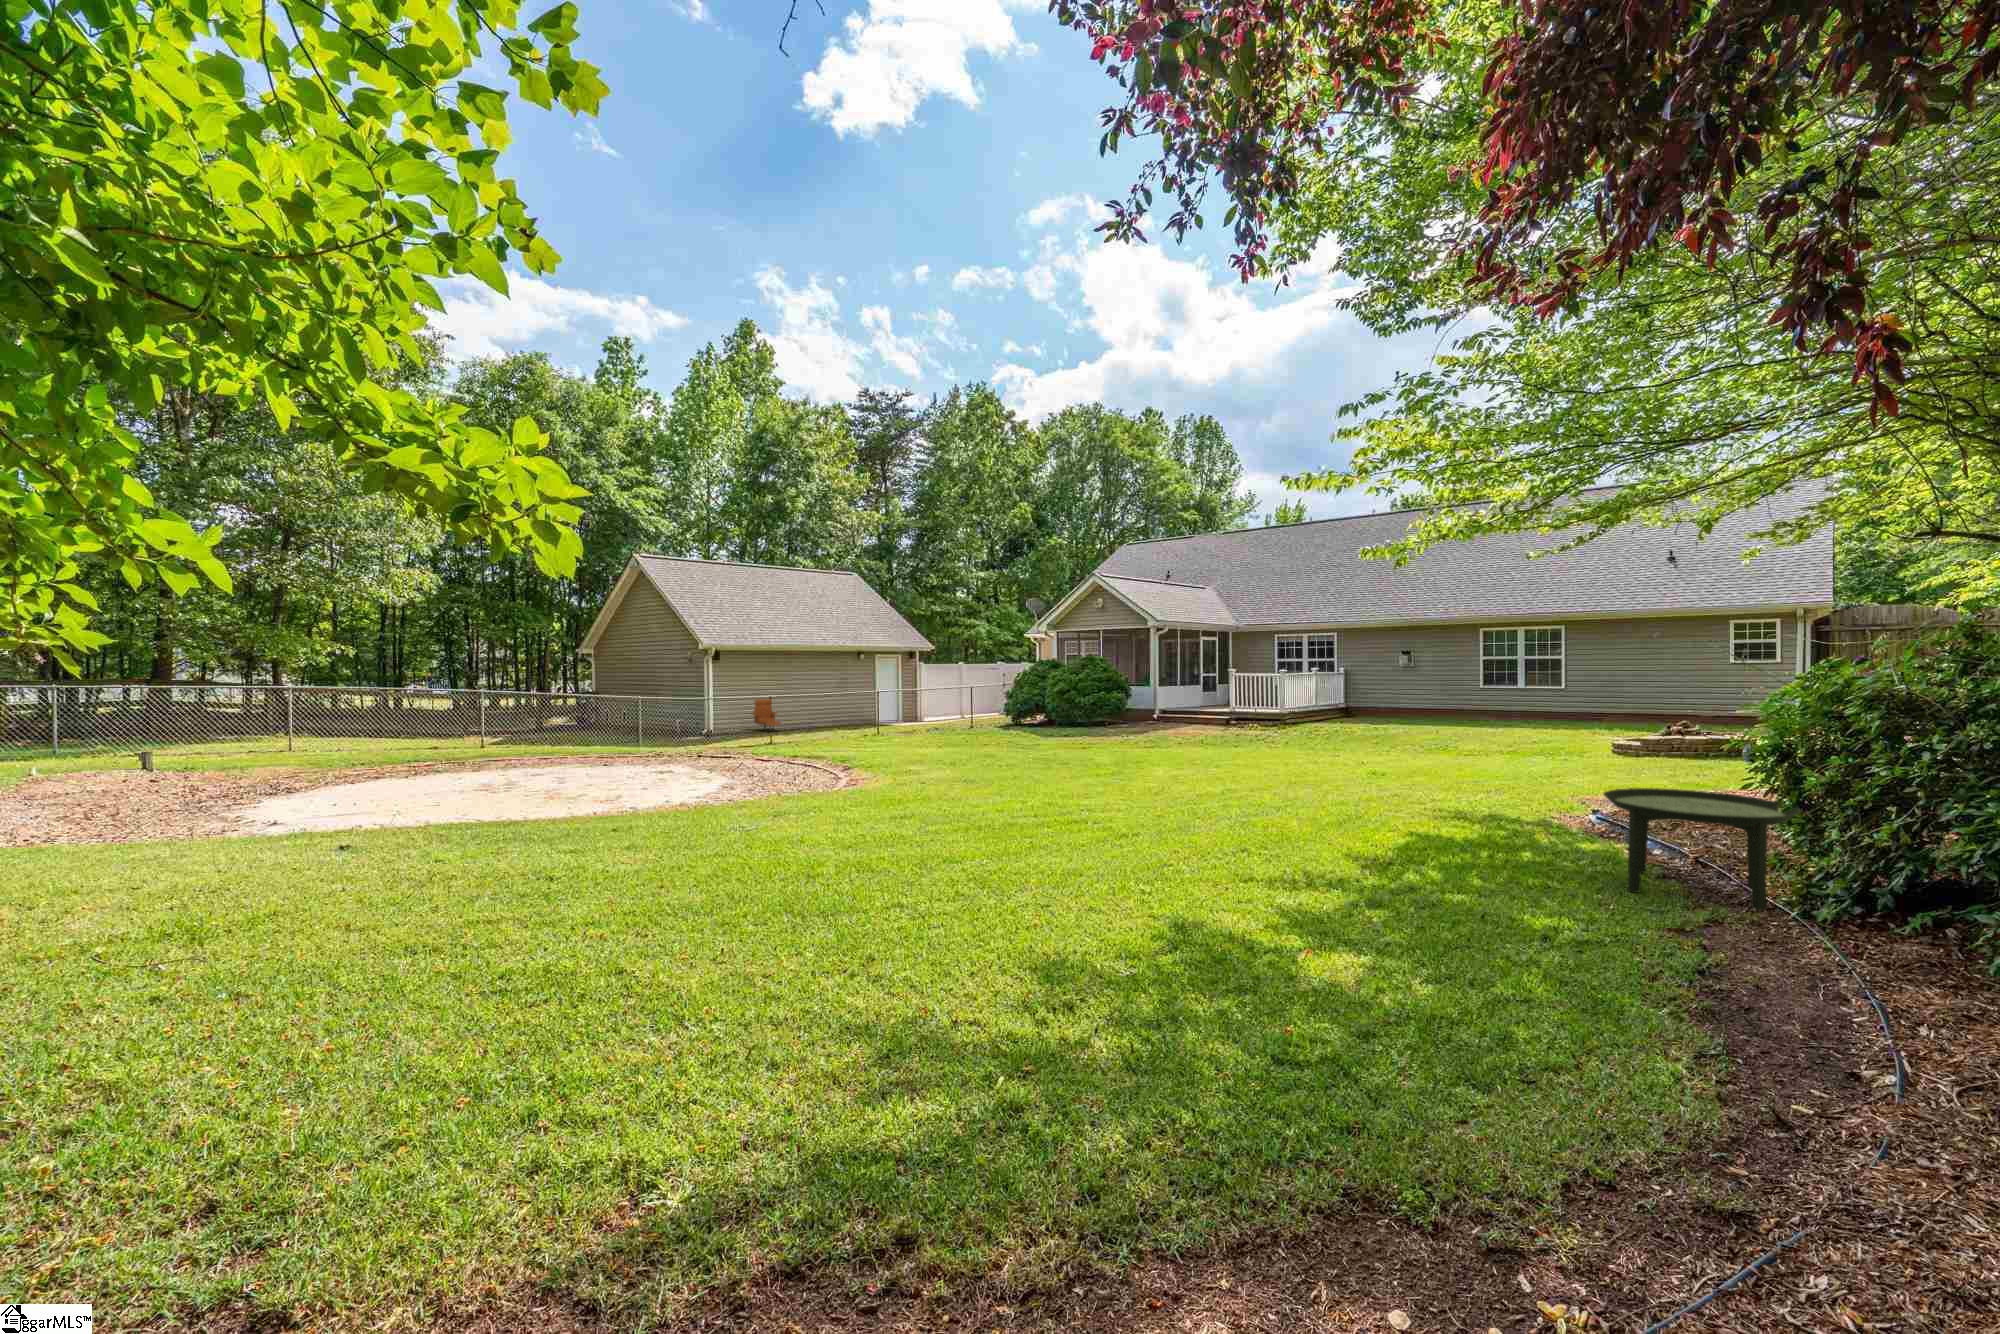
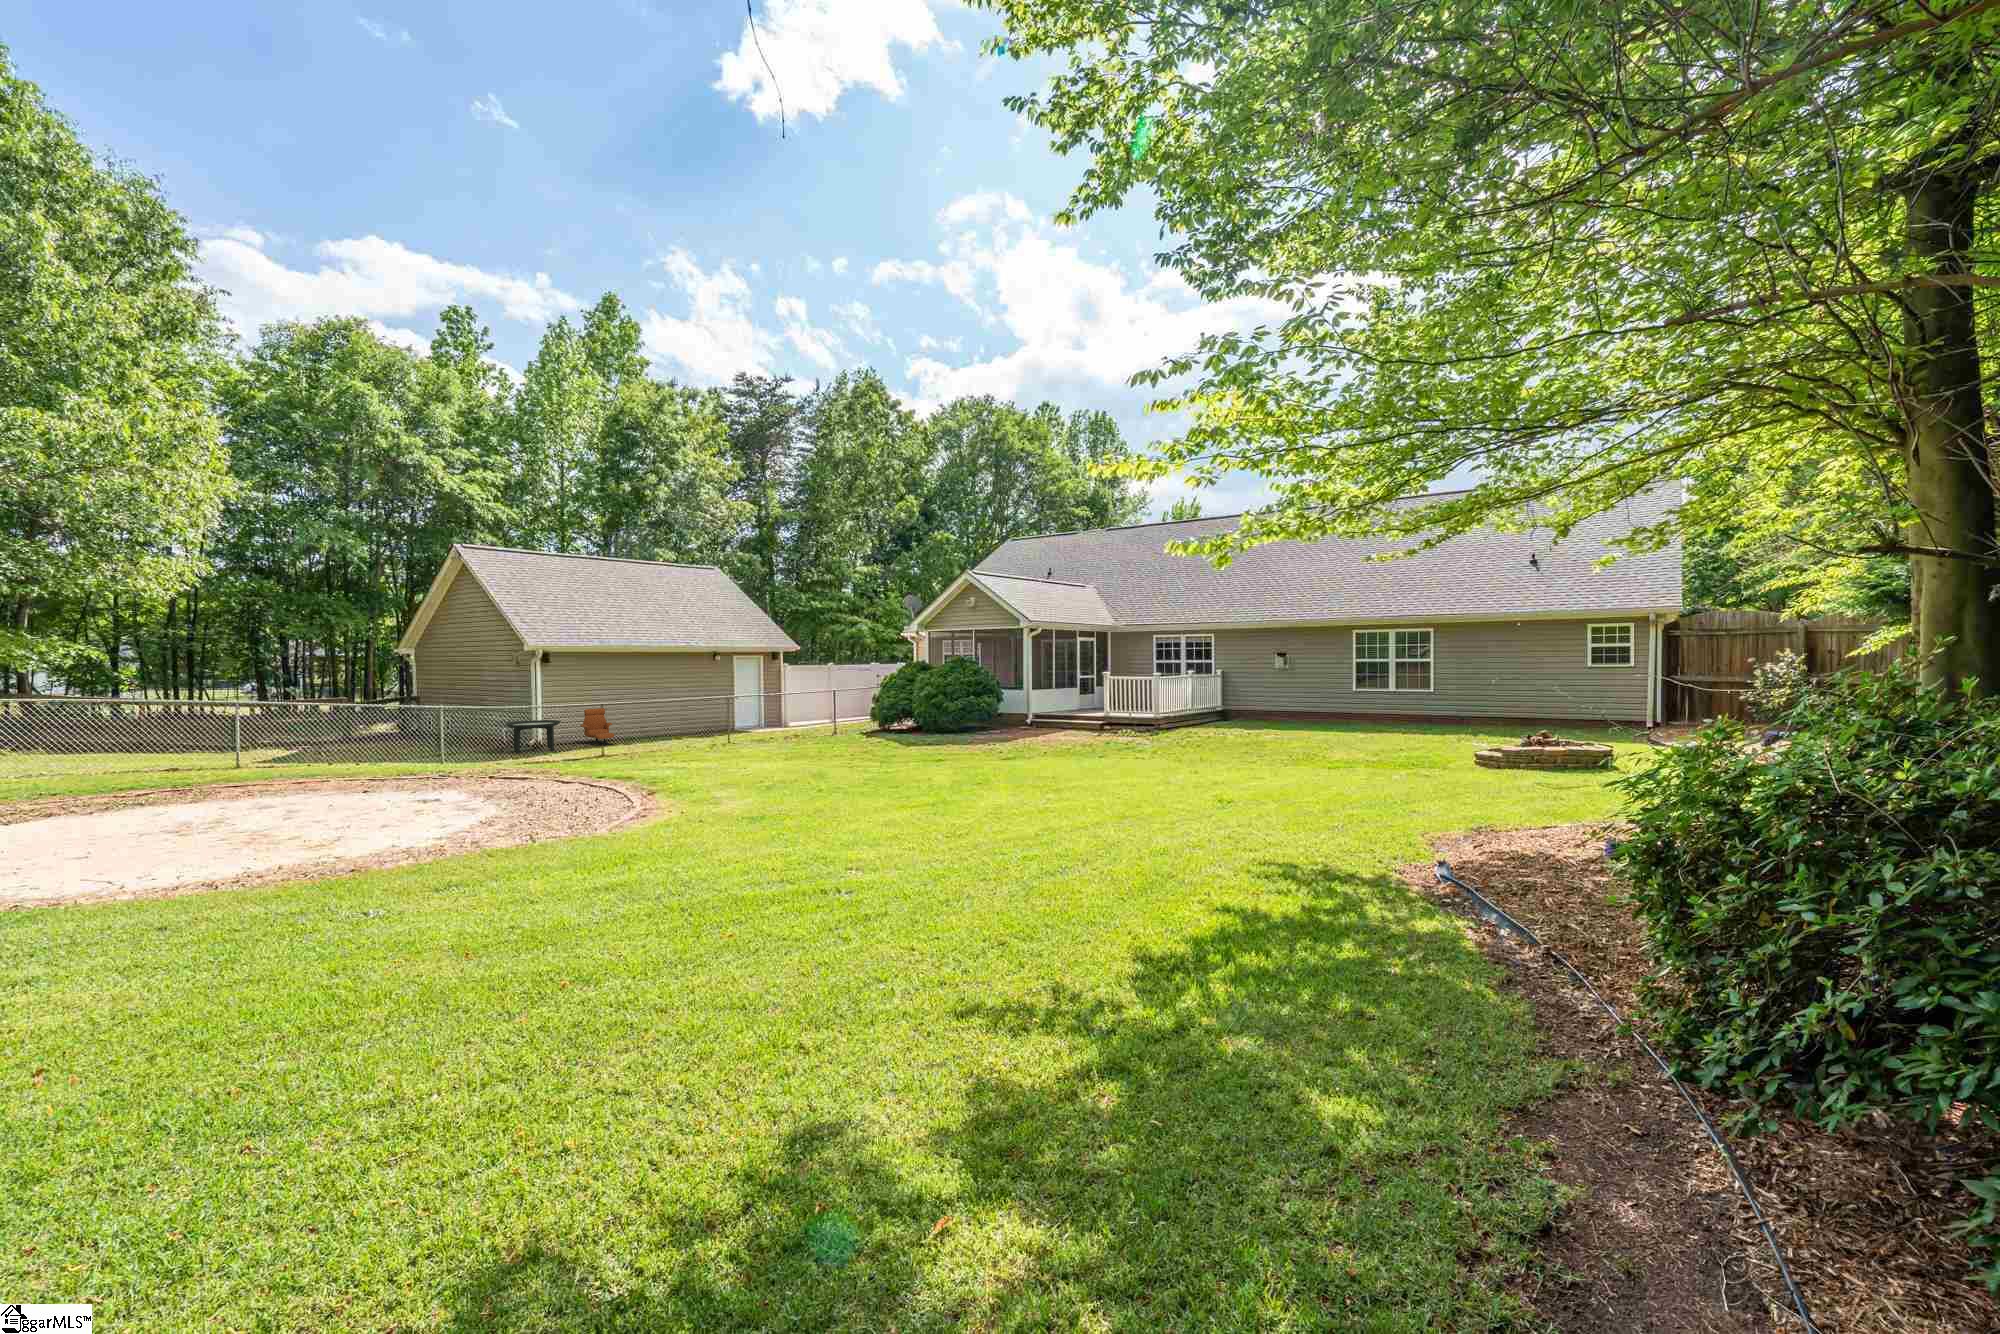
round table: present [1604,788,1800,911] -> present [506,720,561,754]

